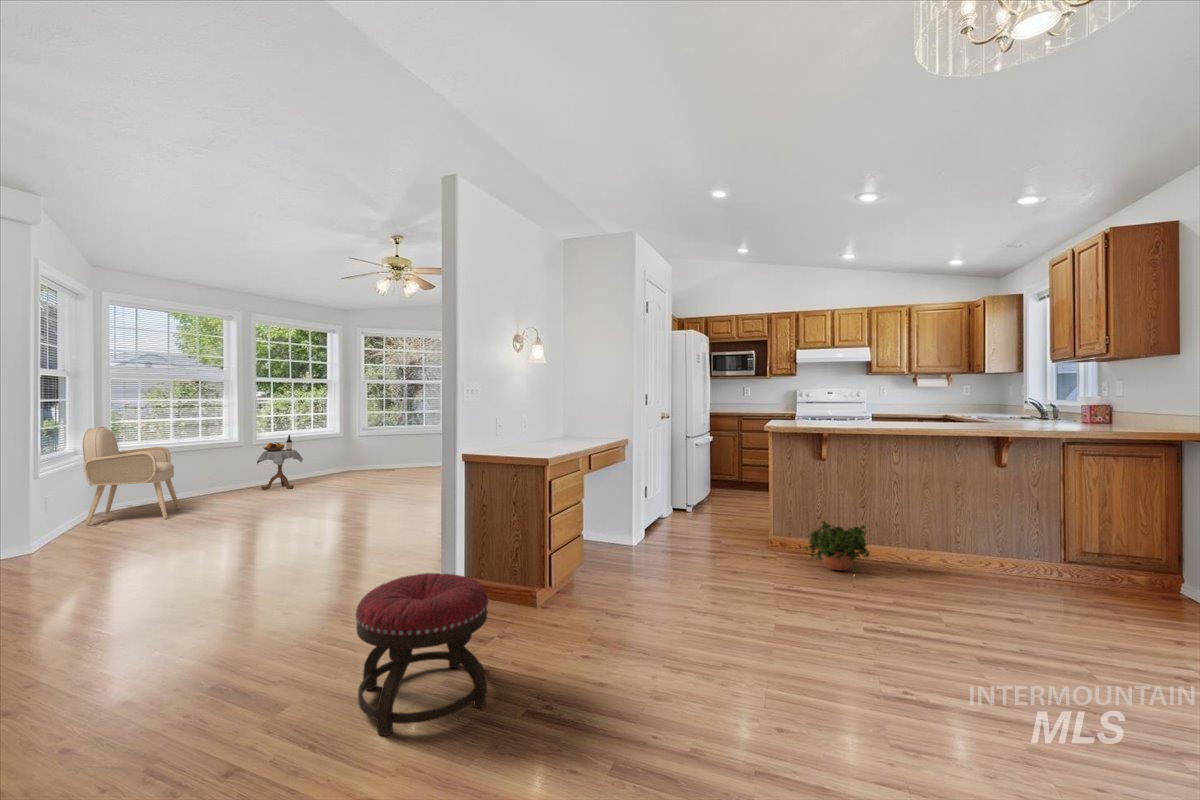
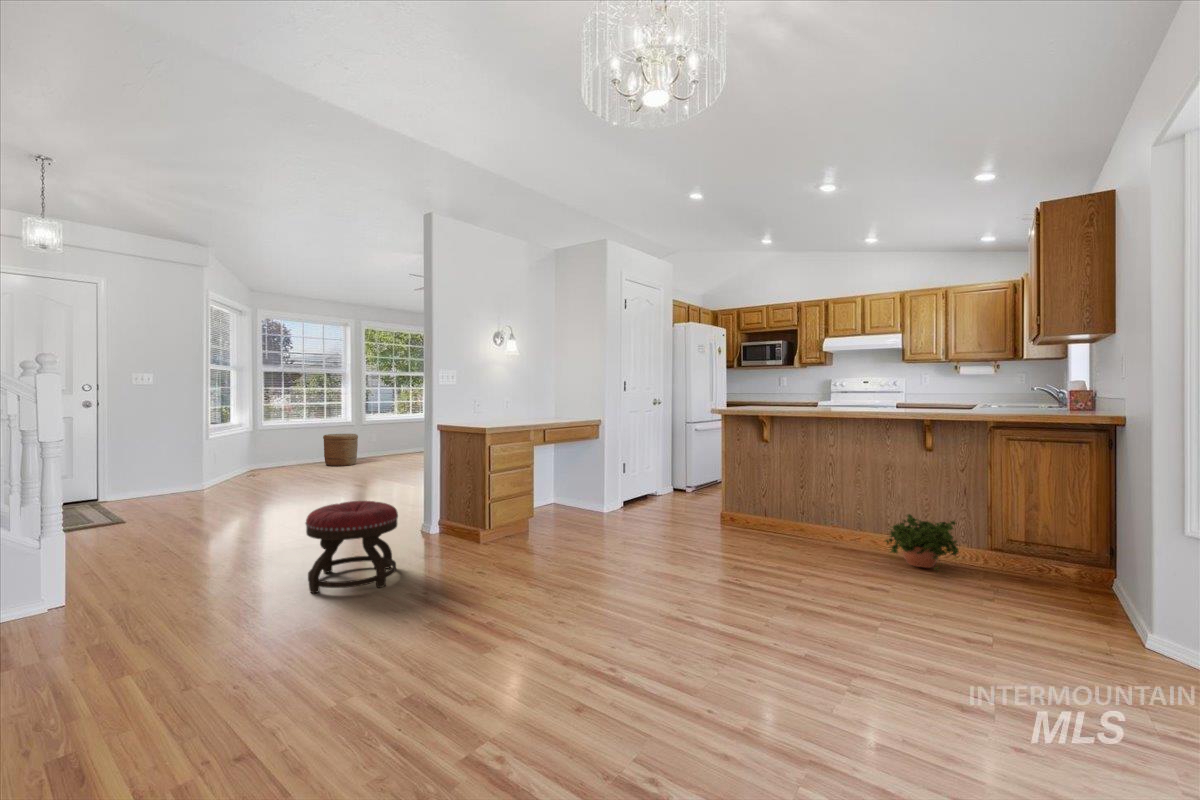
armchair: present [82,427,180,526] -> none [240,408,306,477]
side table: present [257,435,303,490] -> none [366,417,401,460]
woven basket: none [200,457,250,501] -> present [323,434,358,466]
potted plant: present [804,521,870,571] -> present [885,514,959,570]

